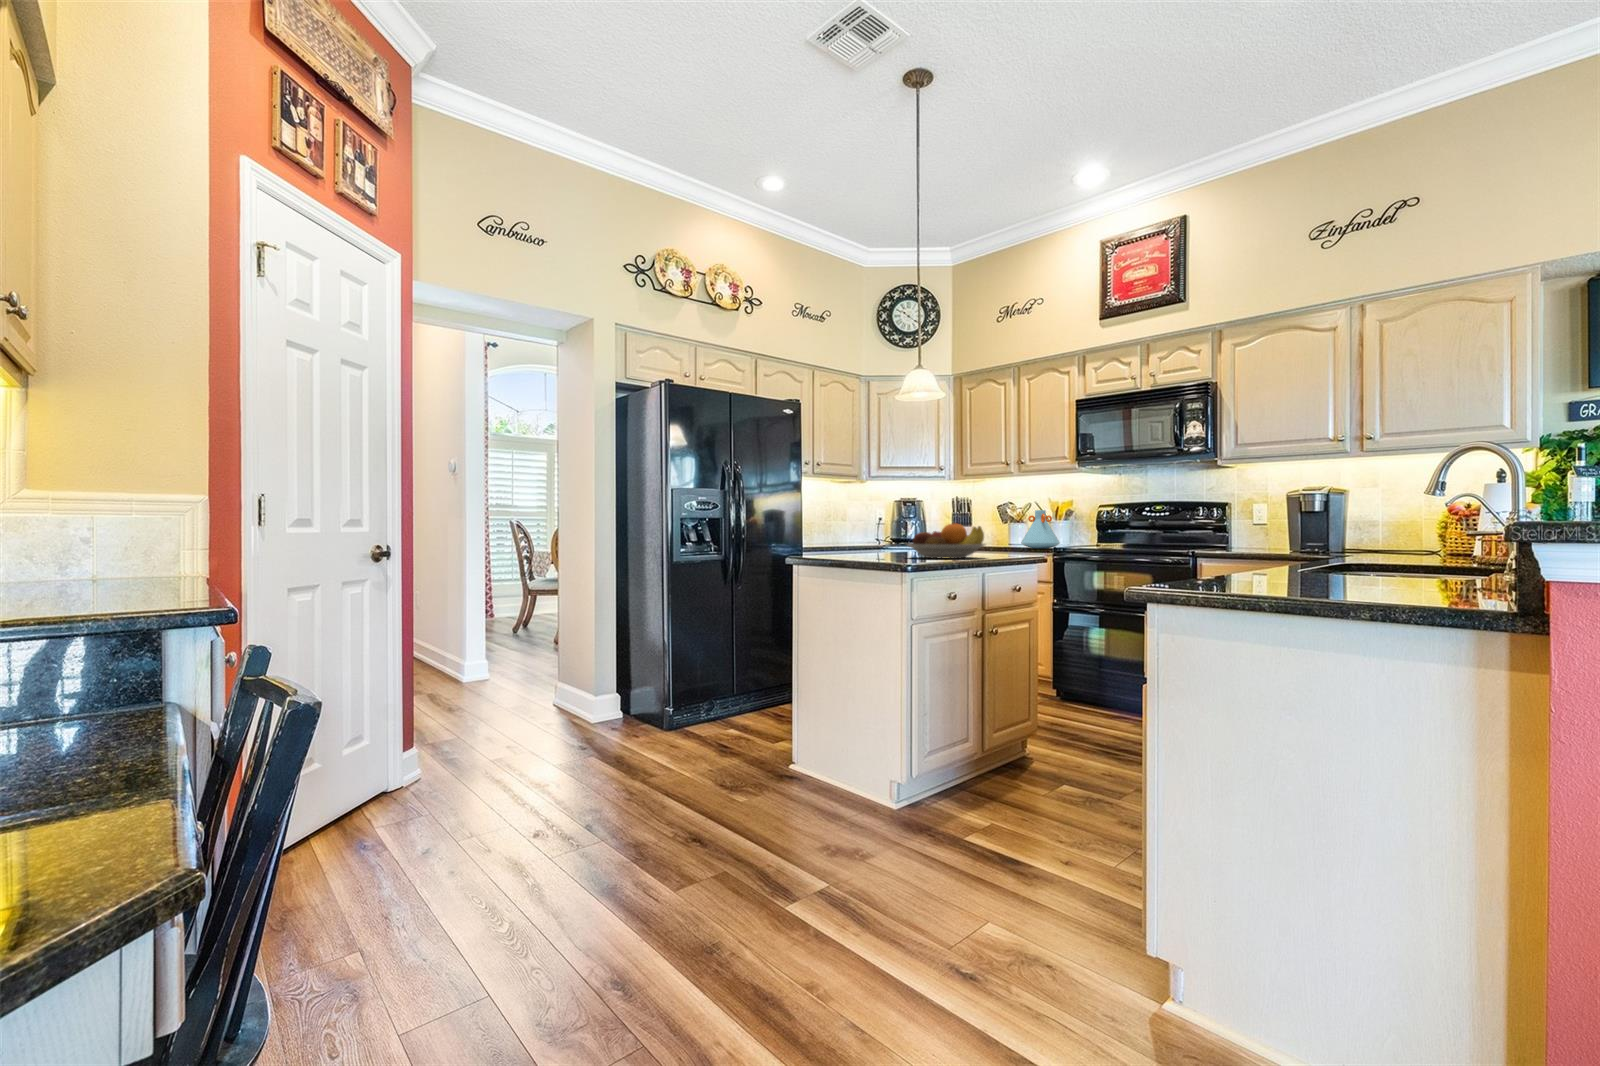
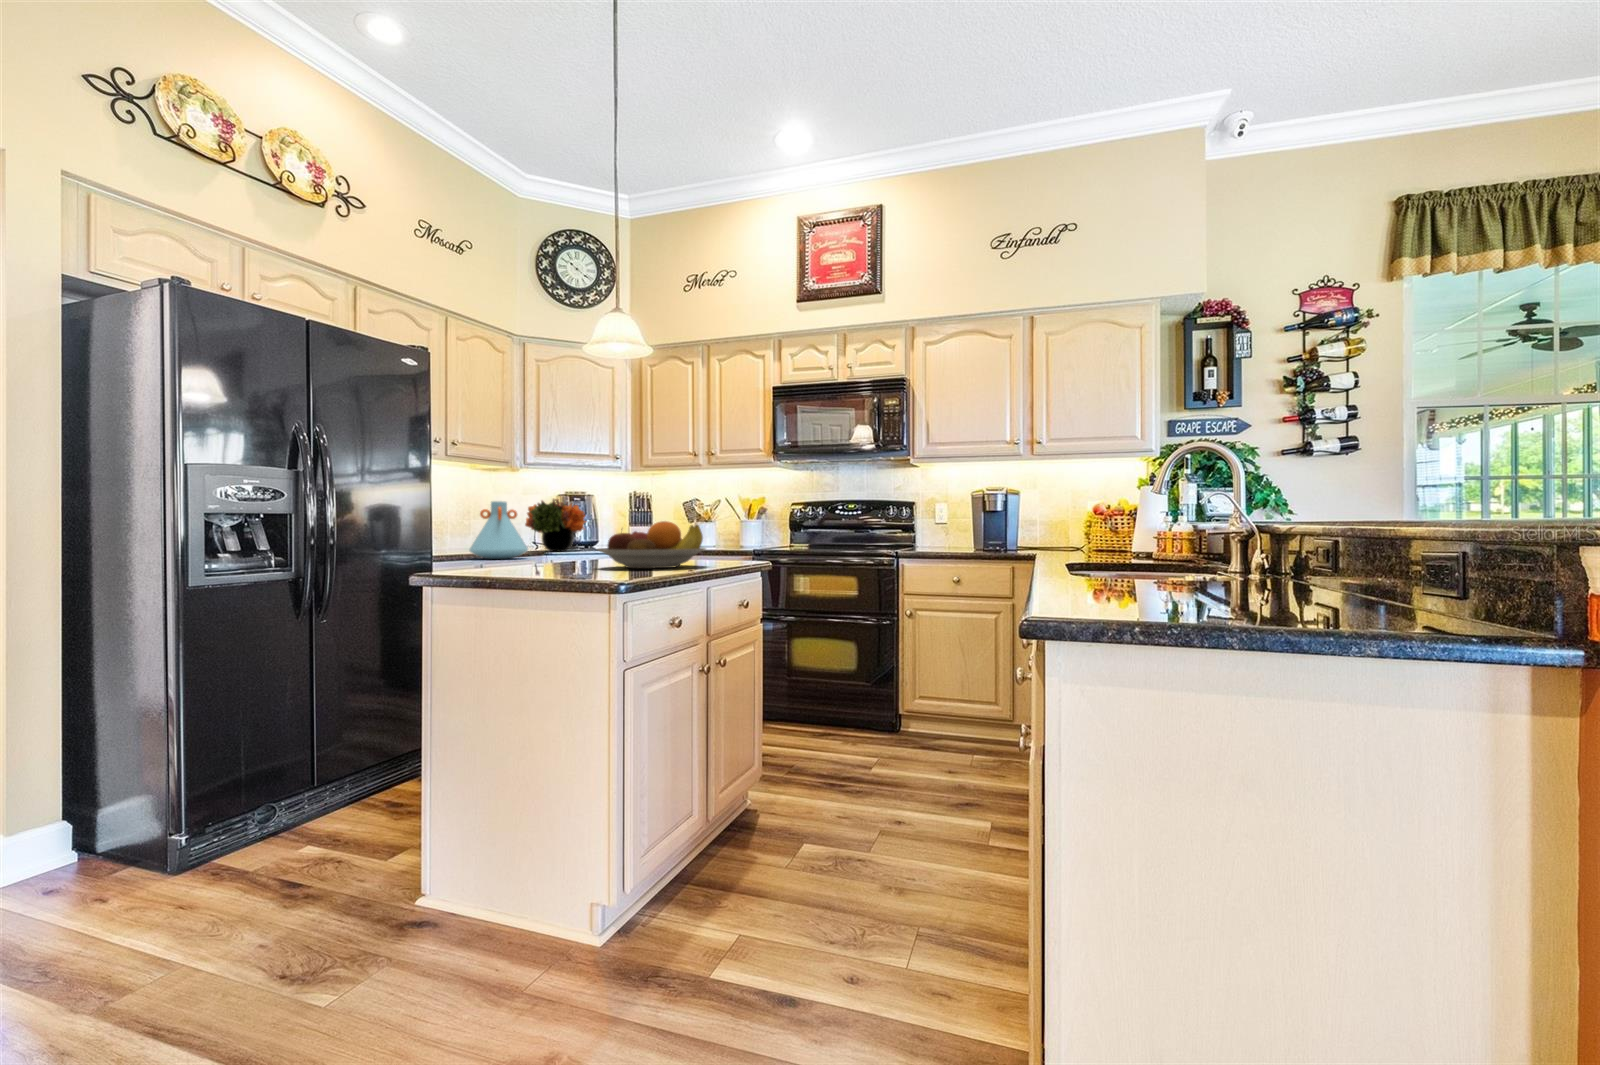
flower arrangement: none [868,505,917,548] -> present [525,499,586,551]
vase: present [1021,510,1060,549] -> present [469,501,528,559]

